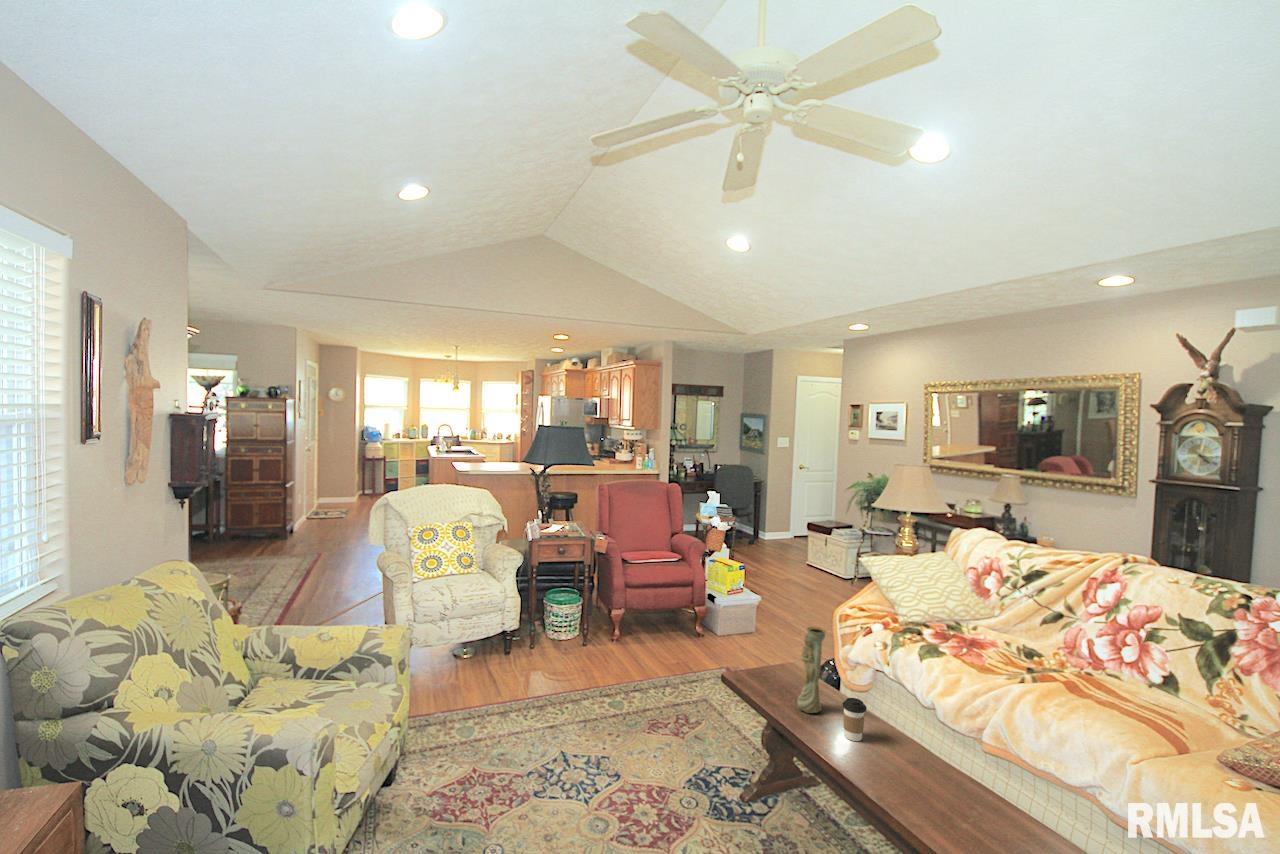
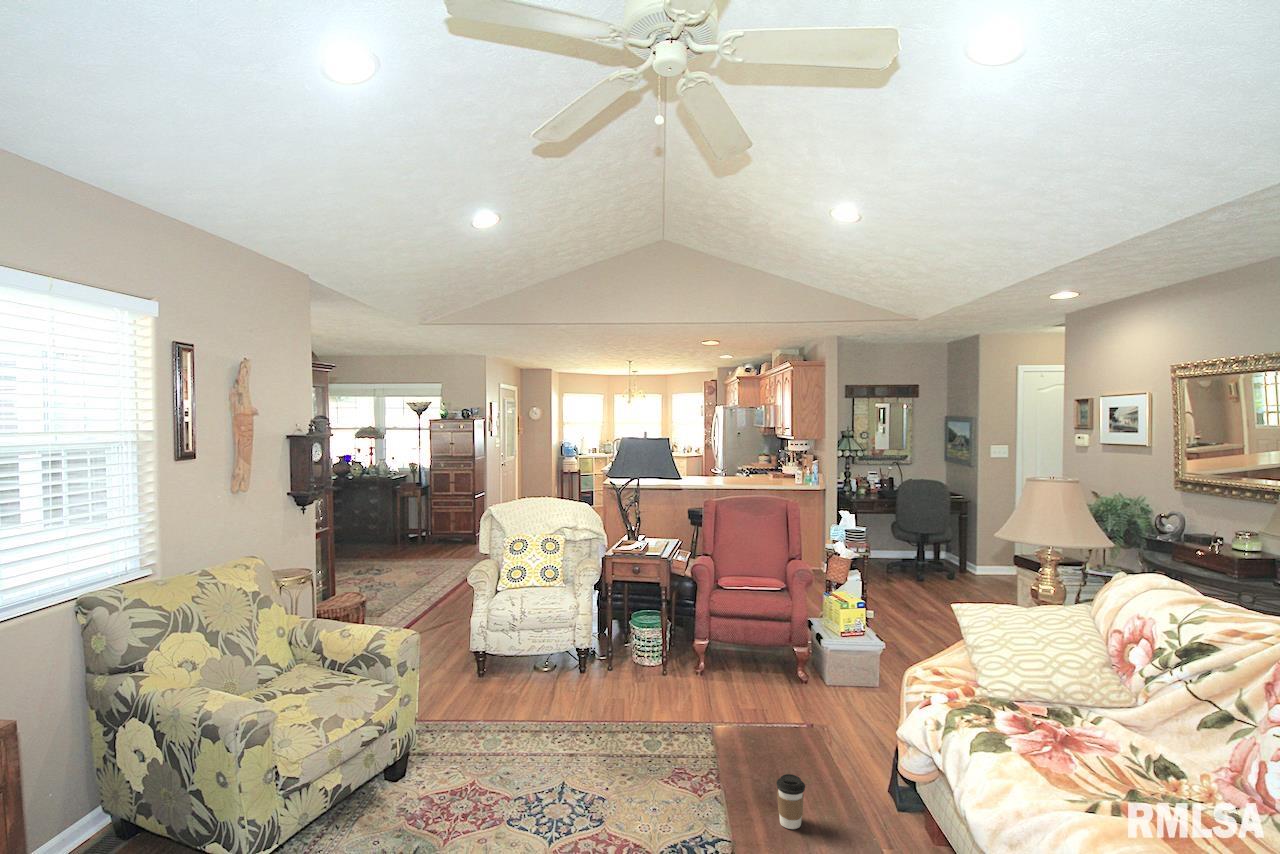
vase: present [797,627,826,713] -> none [754,681,786,787]

